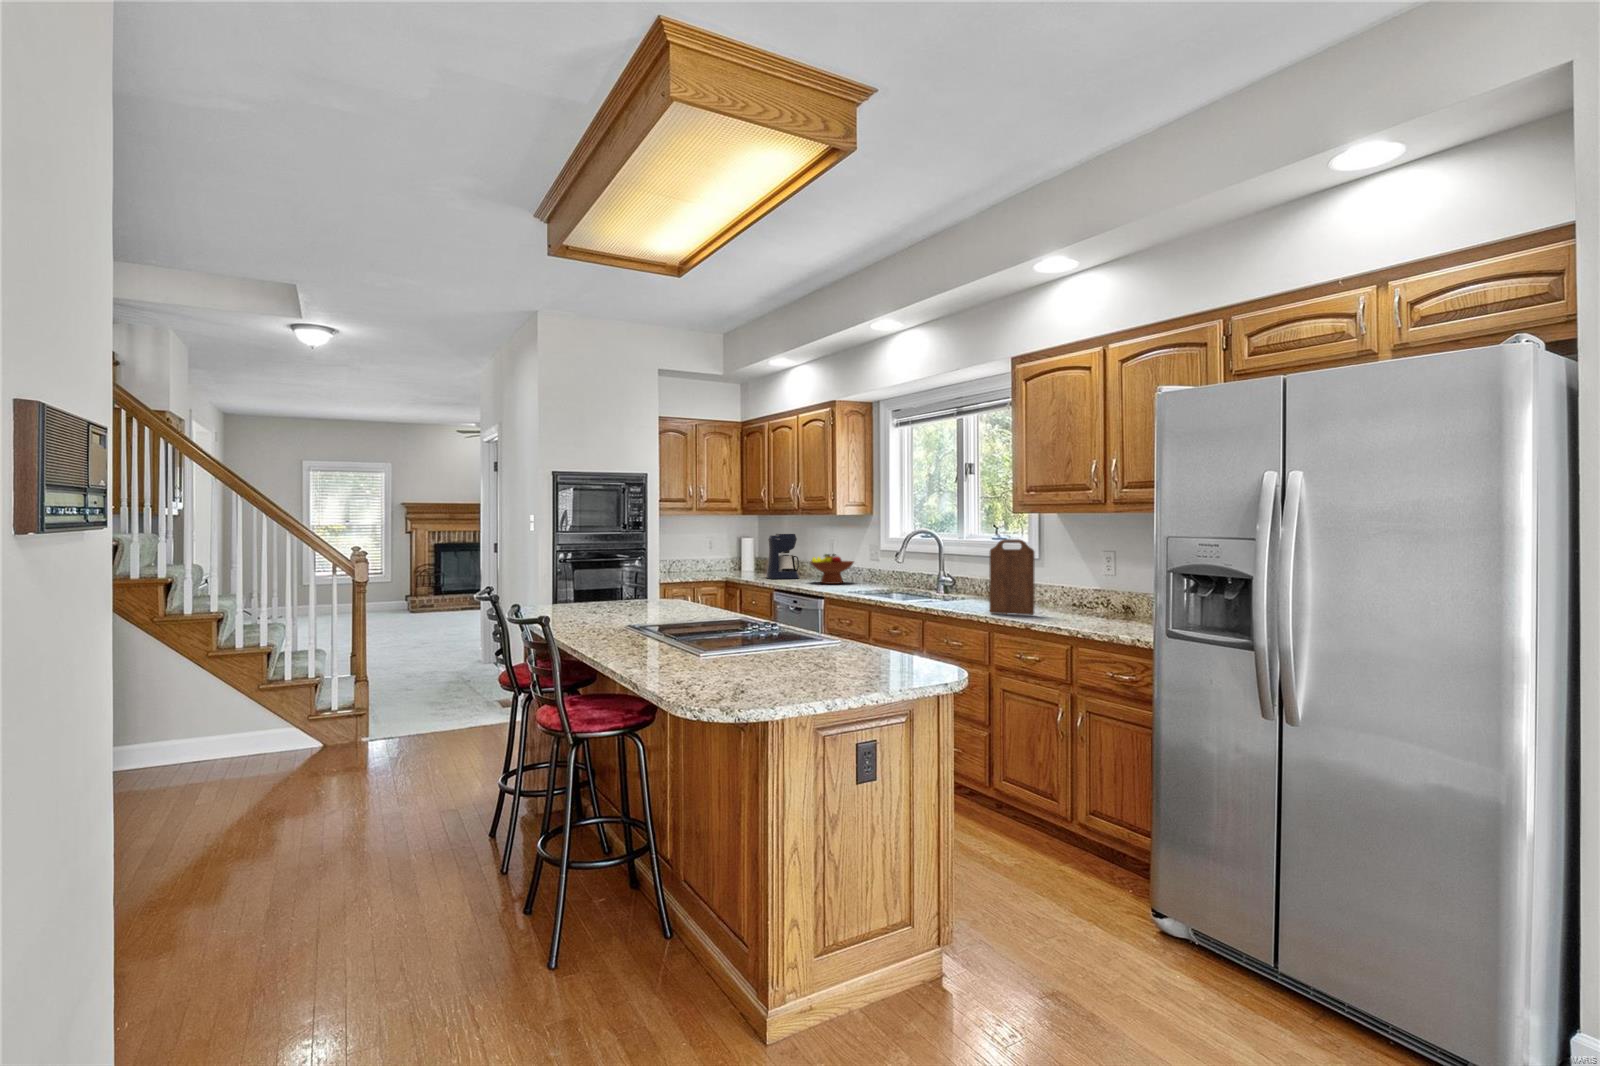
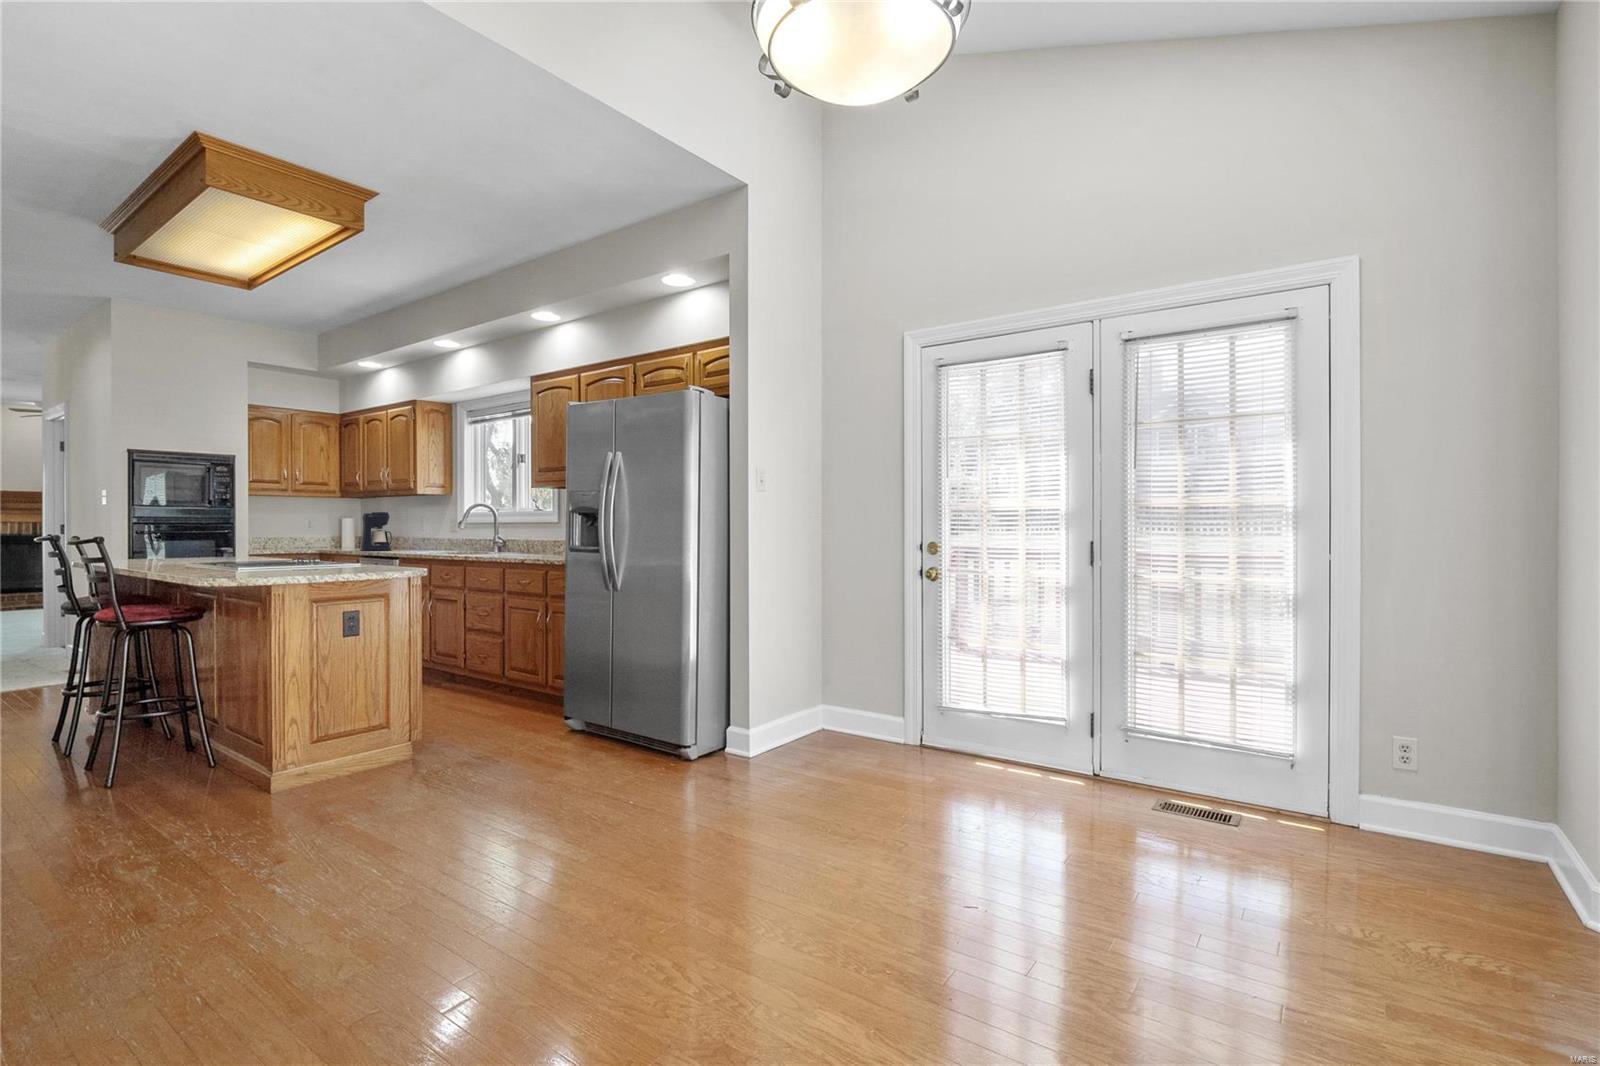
cutting board: present [989,539,1035,615] -> none [509,504,540,557]
fruit bowl: present [810,554,854,584] -> none [395,526,437,552]

